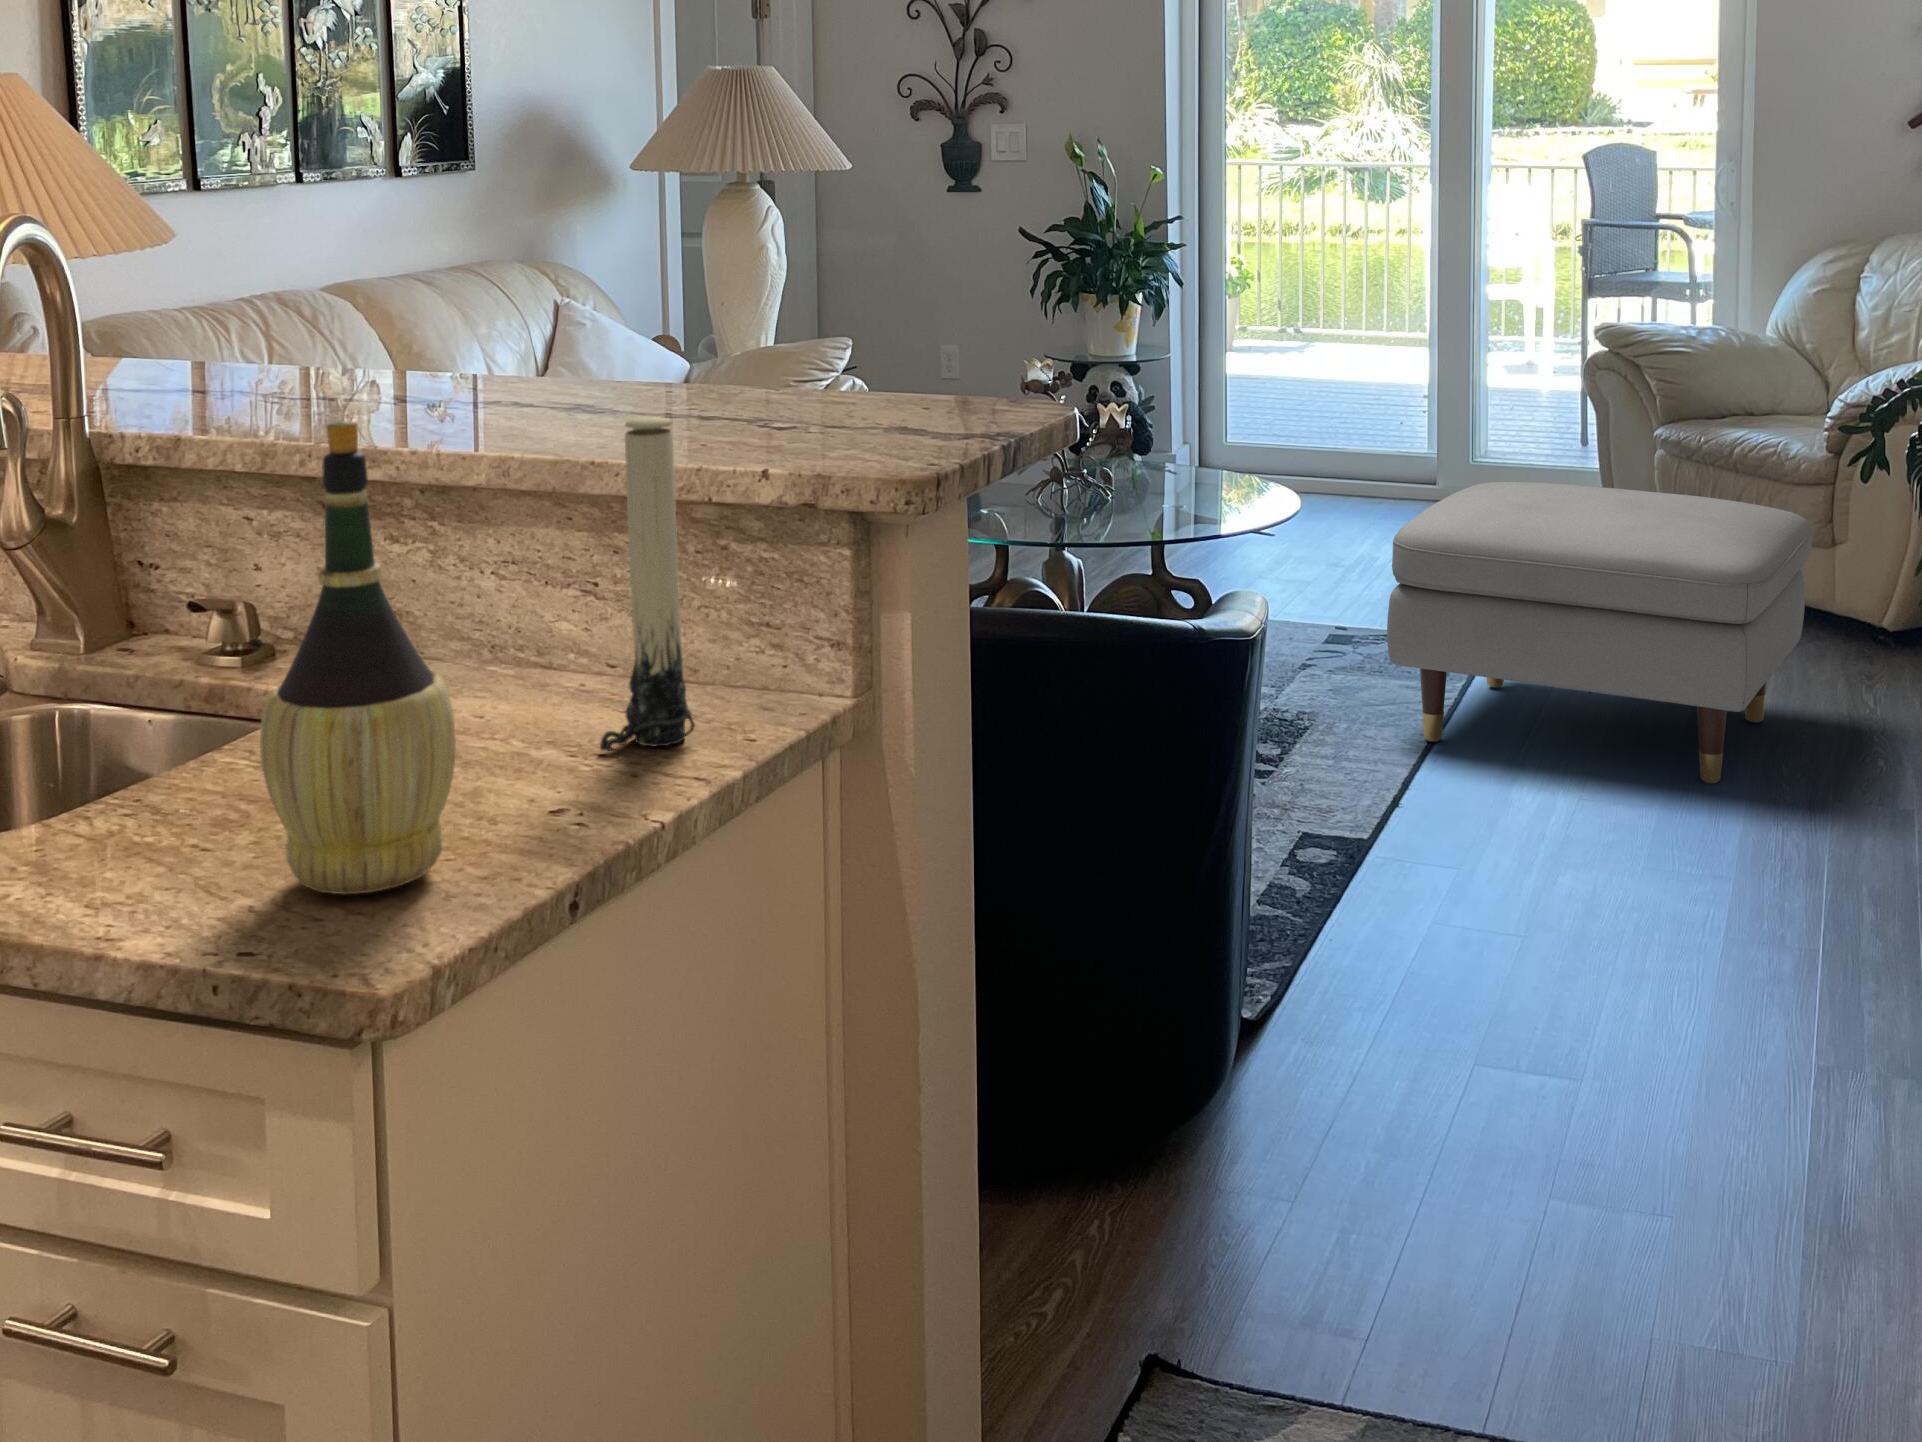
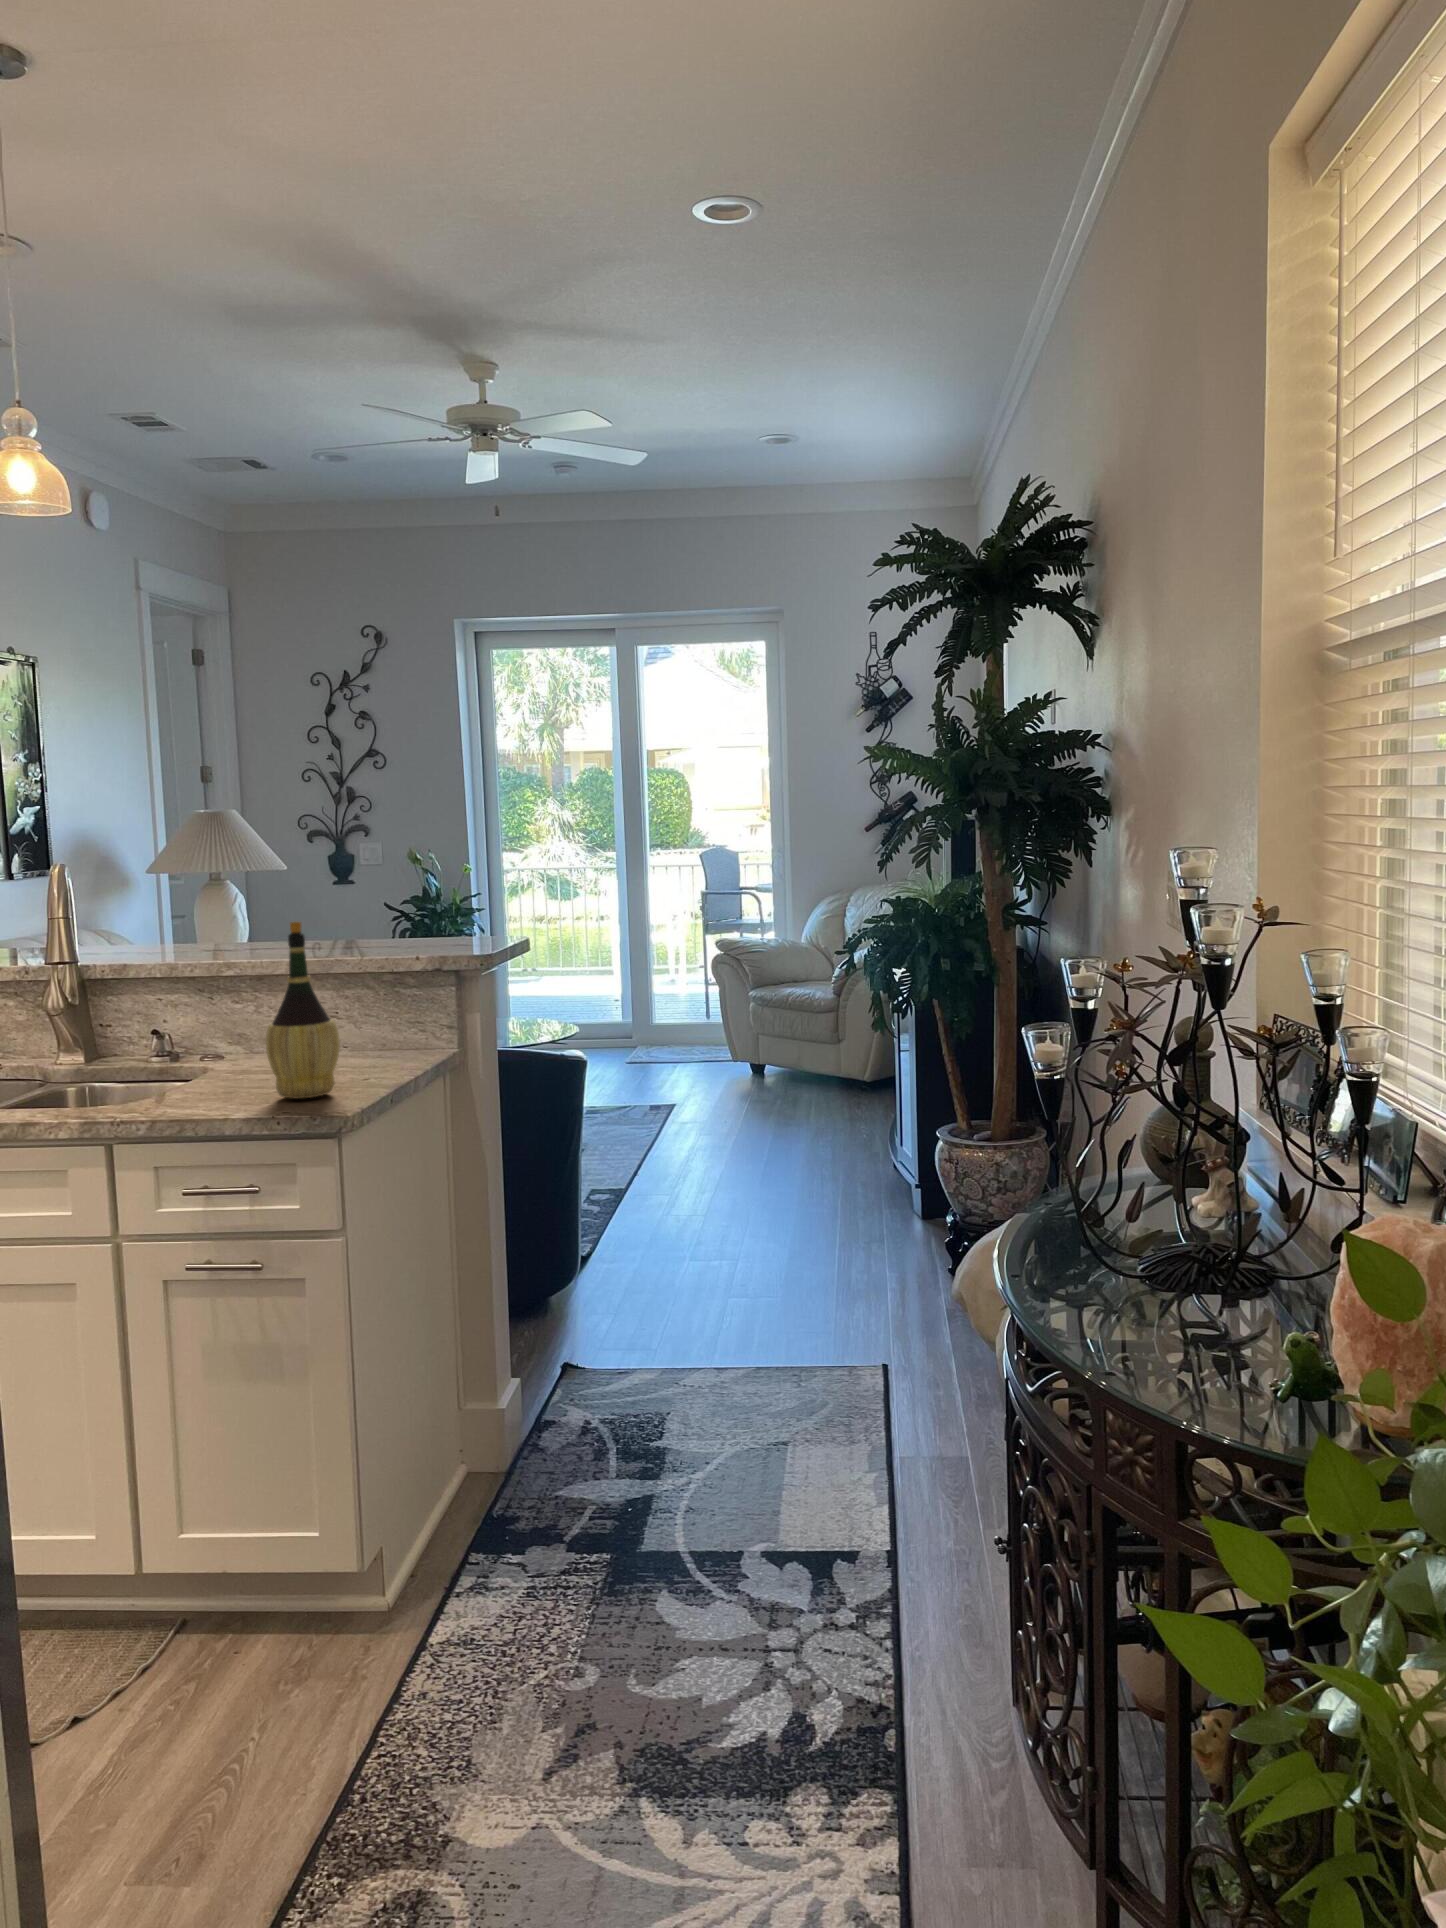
candle: present [600,417,695,751] -> none [363,931,399,1065]
ottoman: present [1387,482,1813,783] -> none [622,1016,828,1154]

